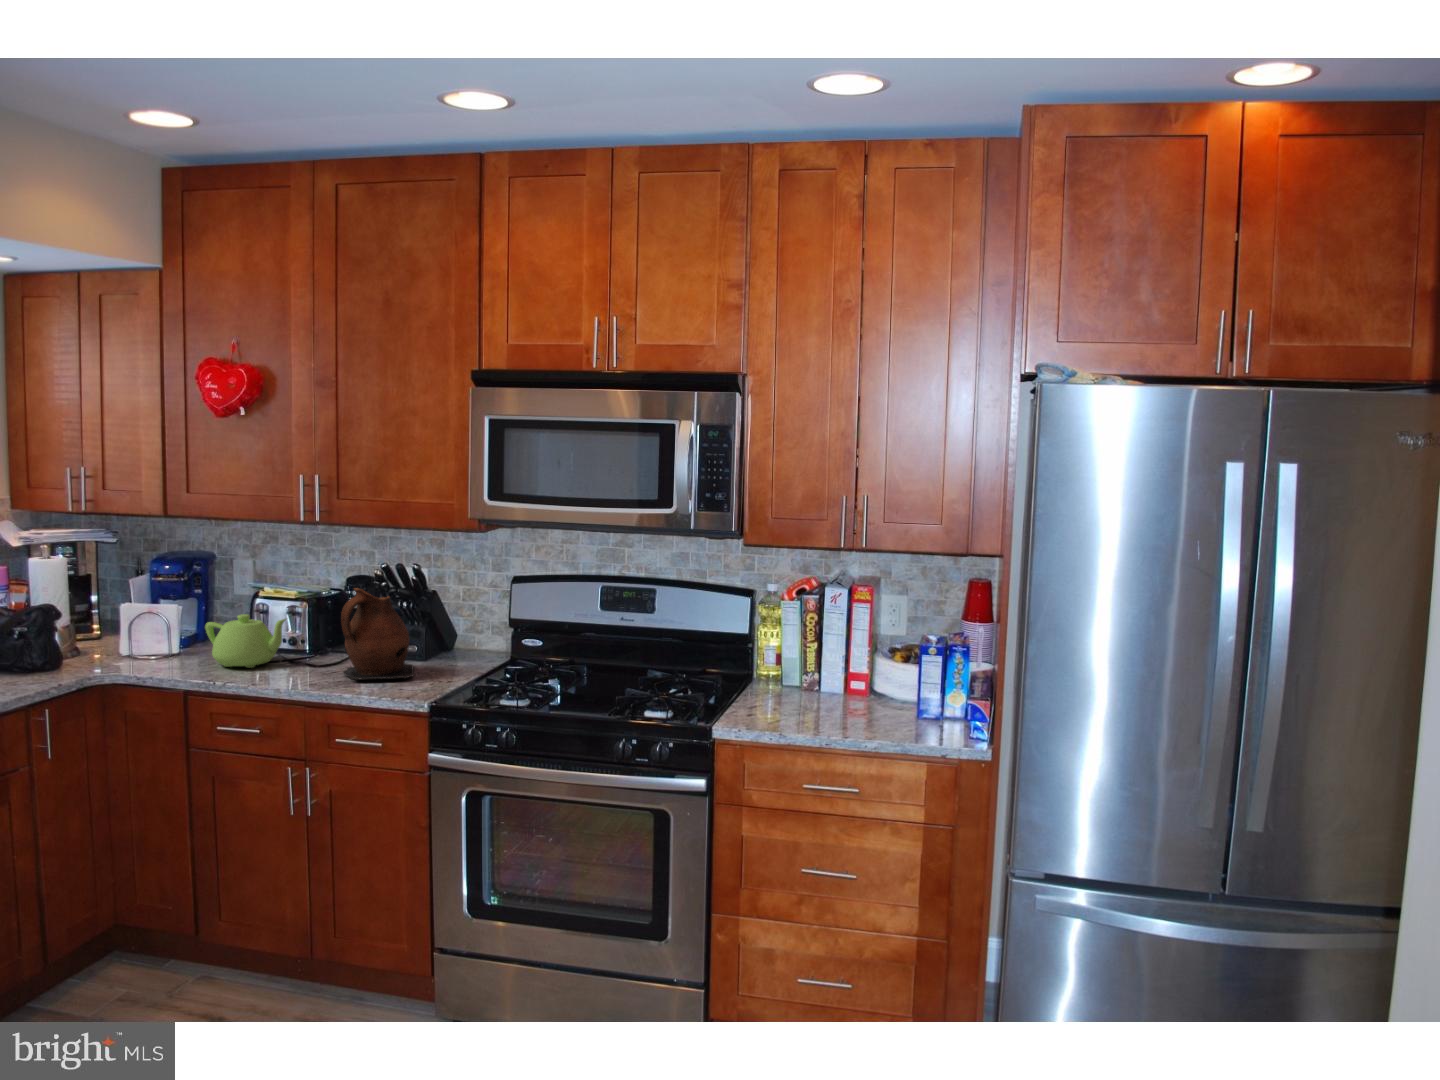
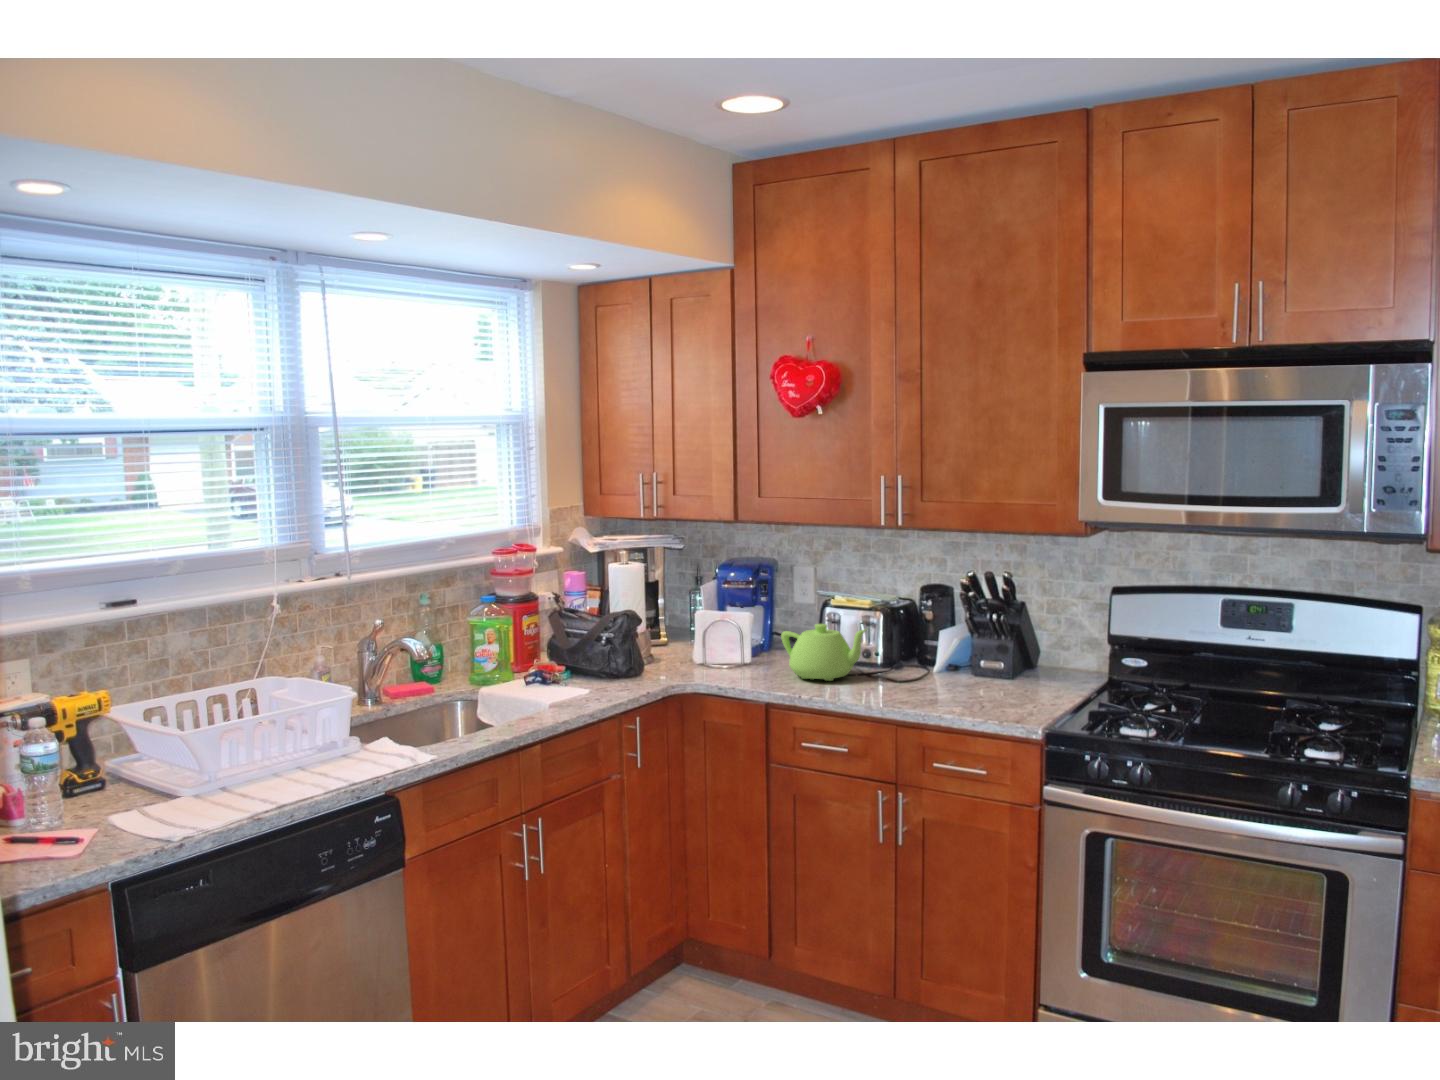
ceramic pitcher: present [341,588,414,679] -> none [927,597,1014,701]

